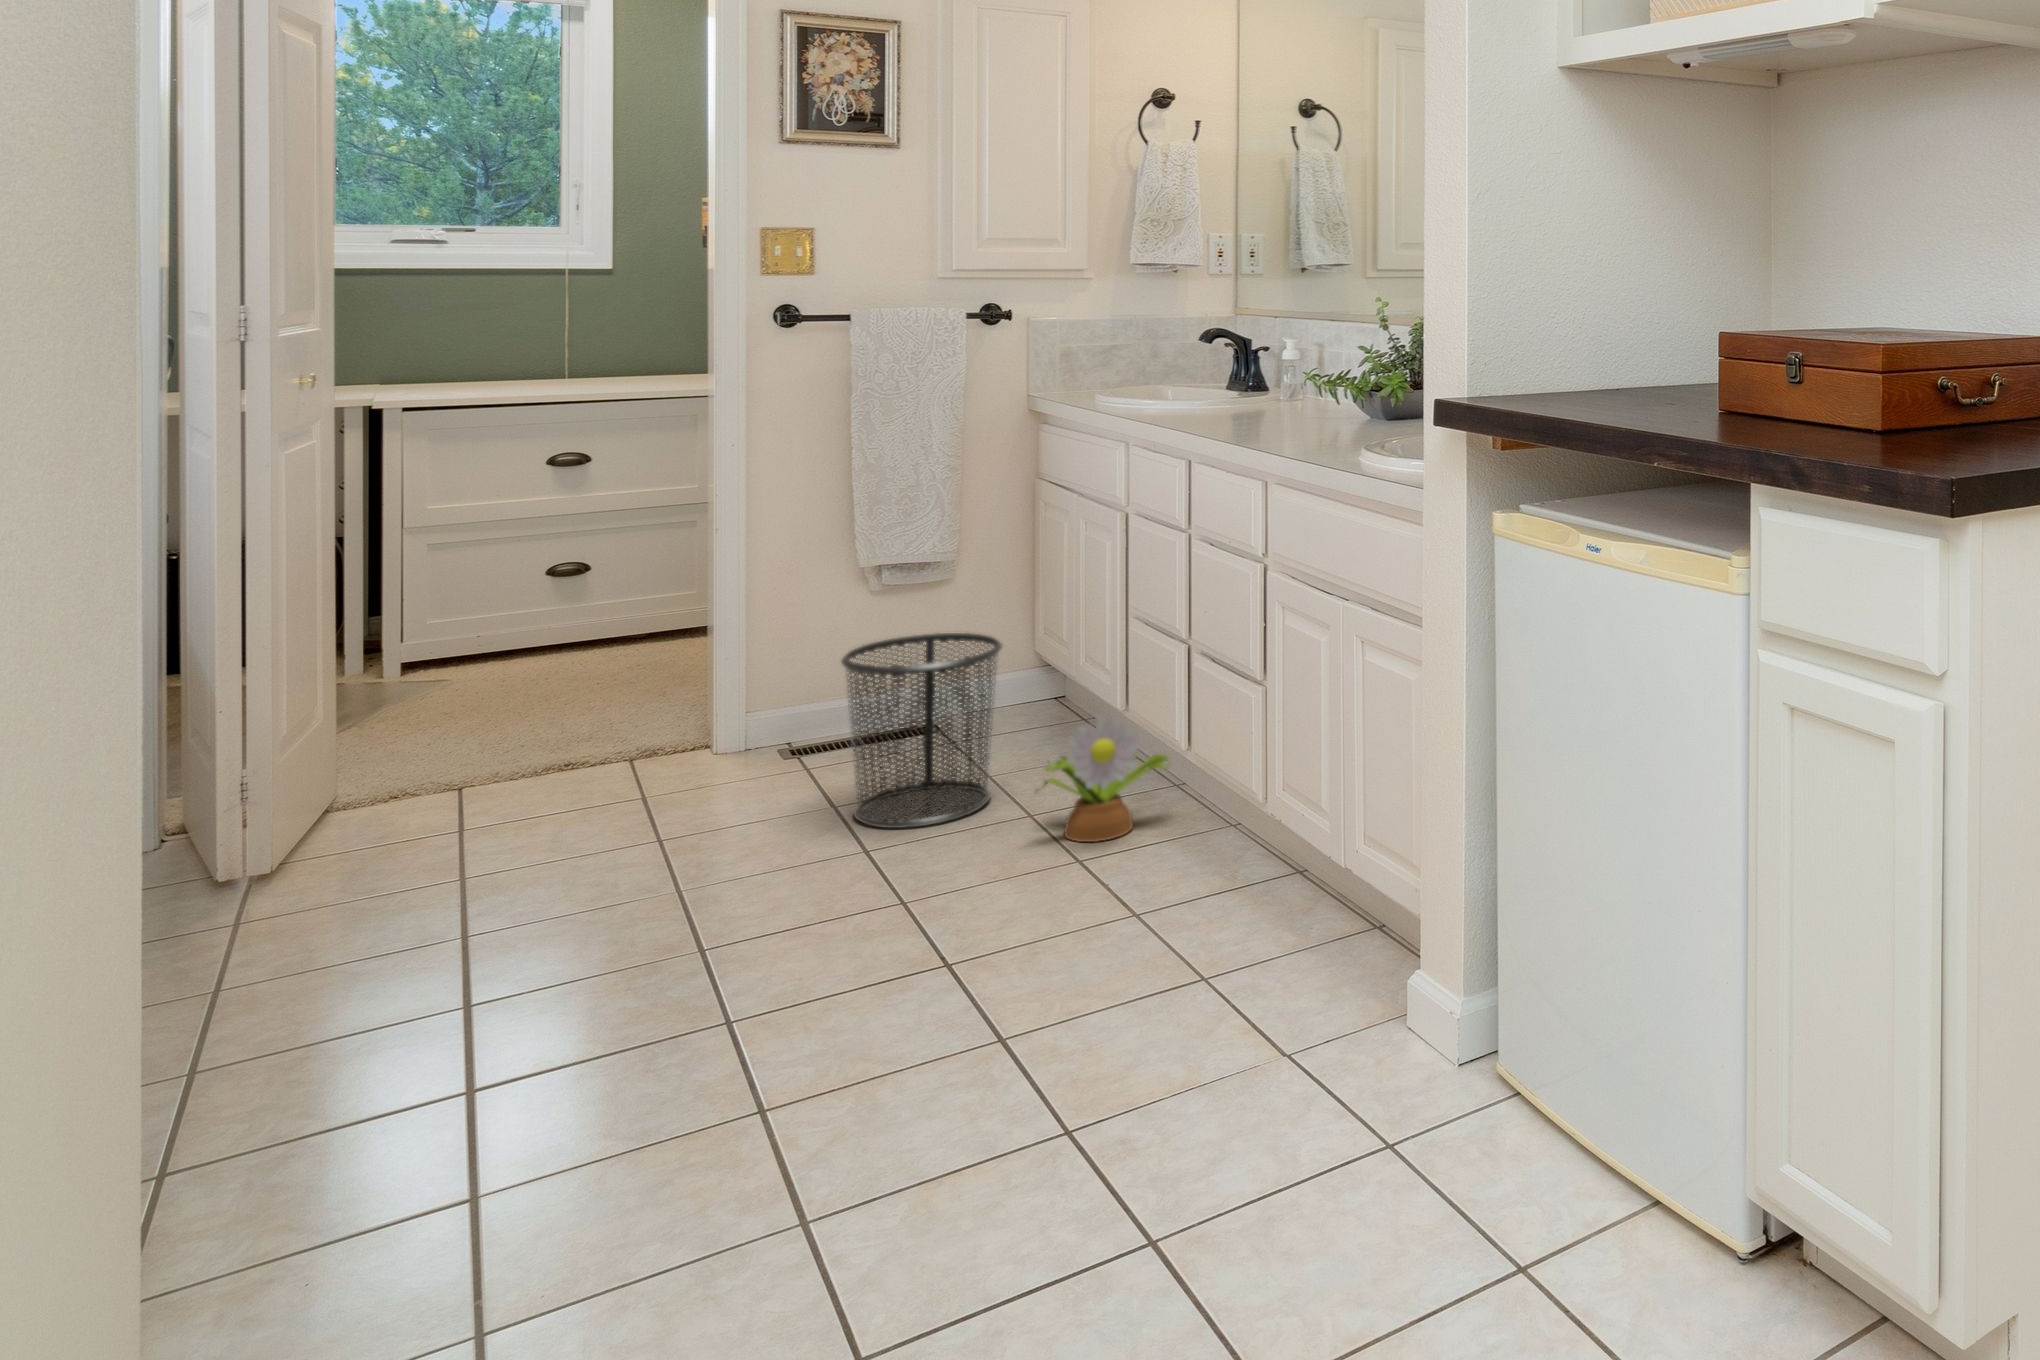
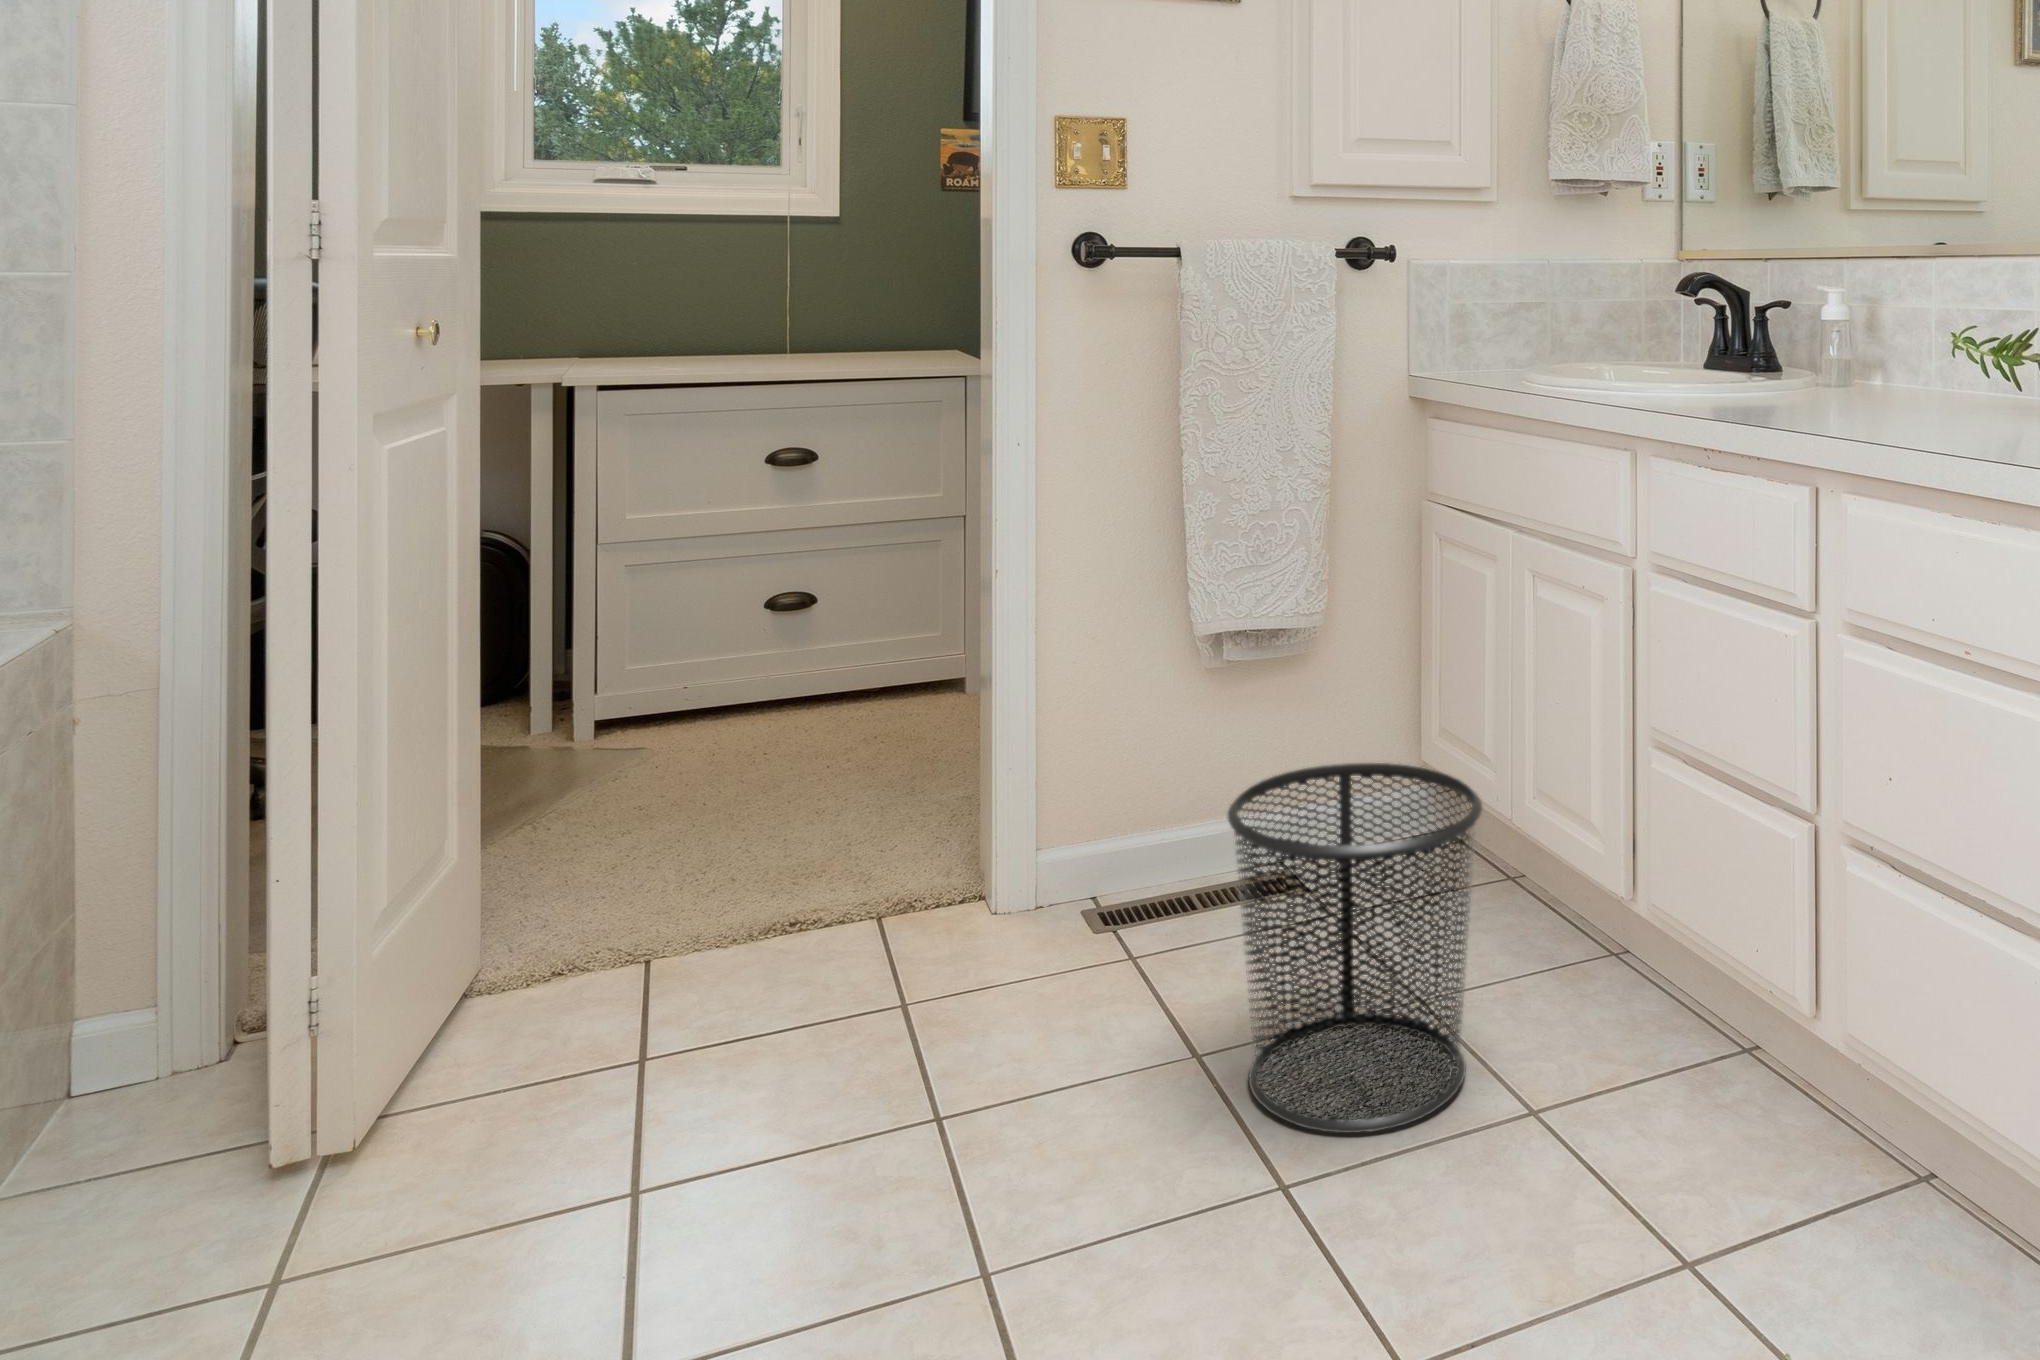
decorative plant: present [1036,715,1168,842] -> none [1588,971,1825,1213]

